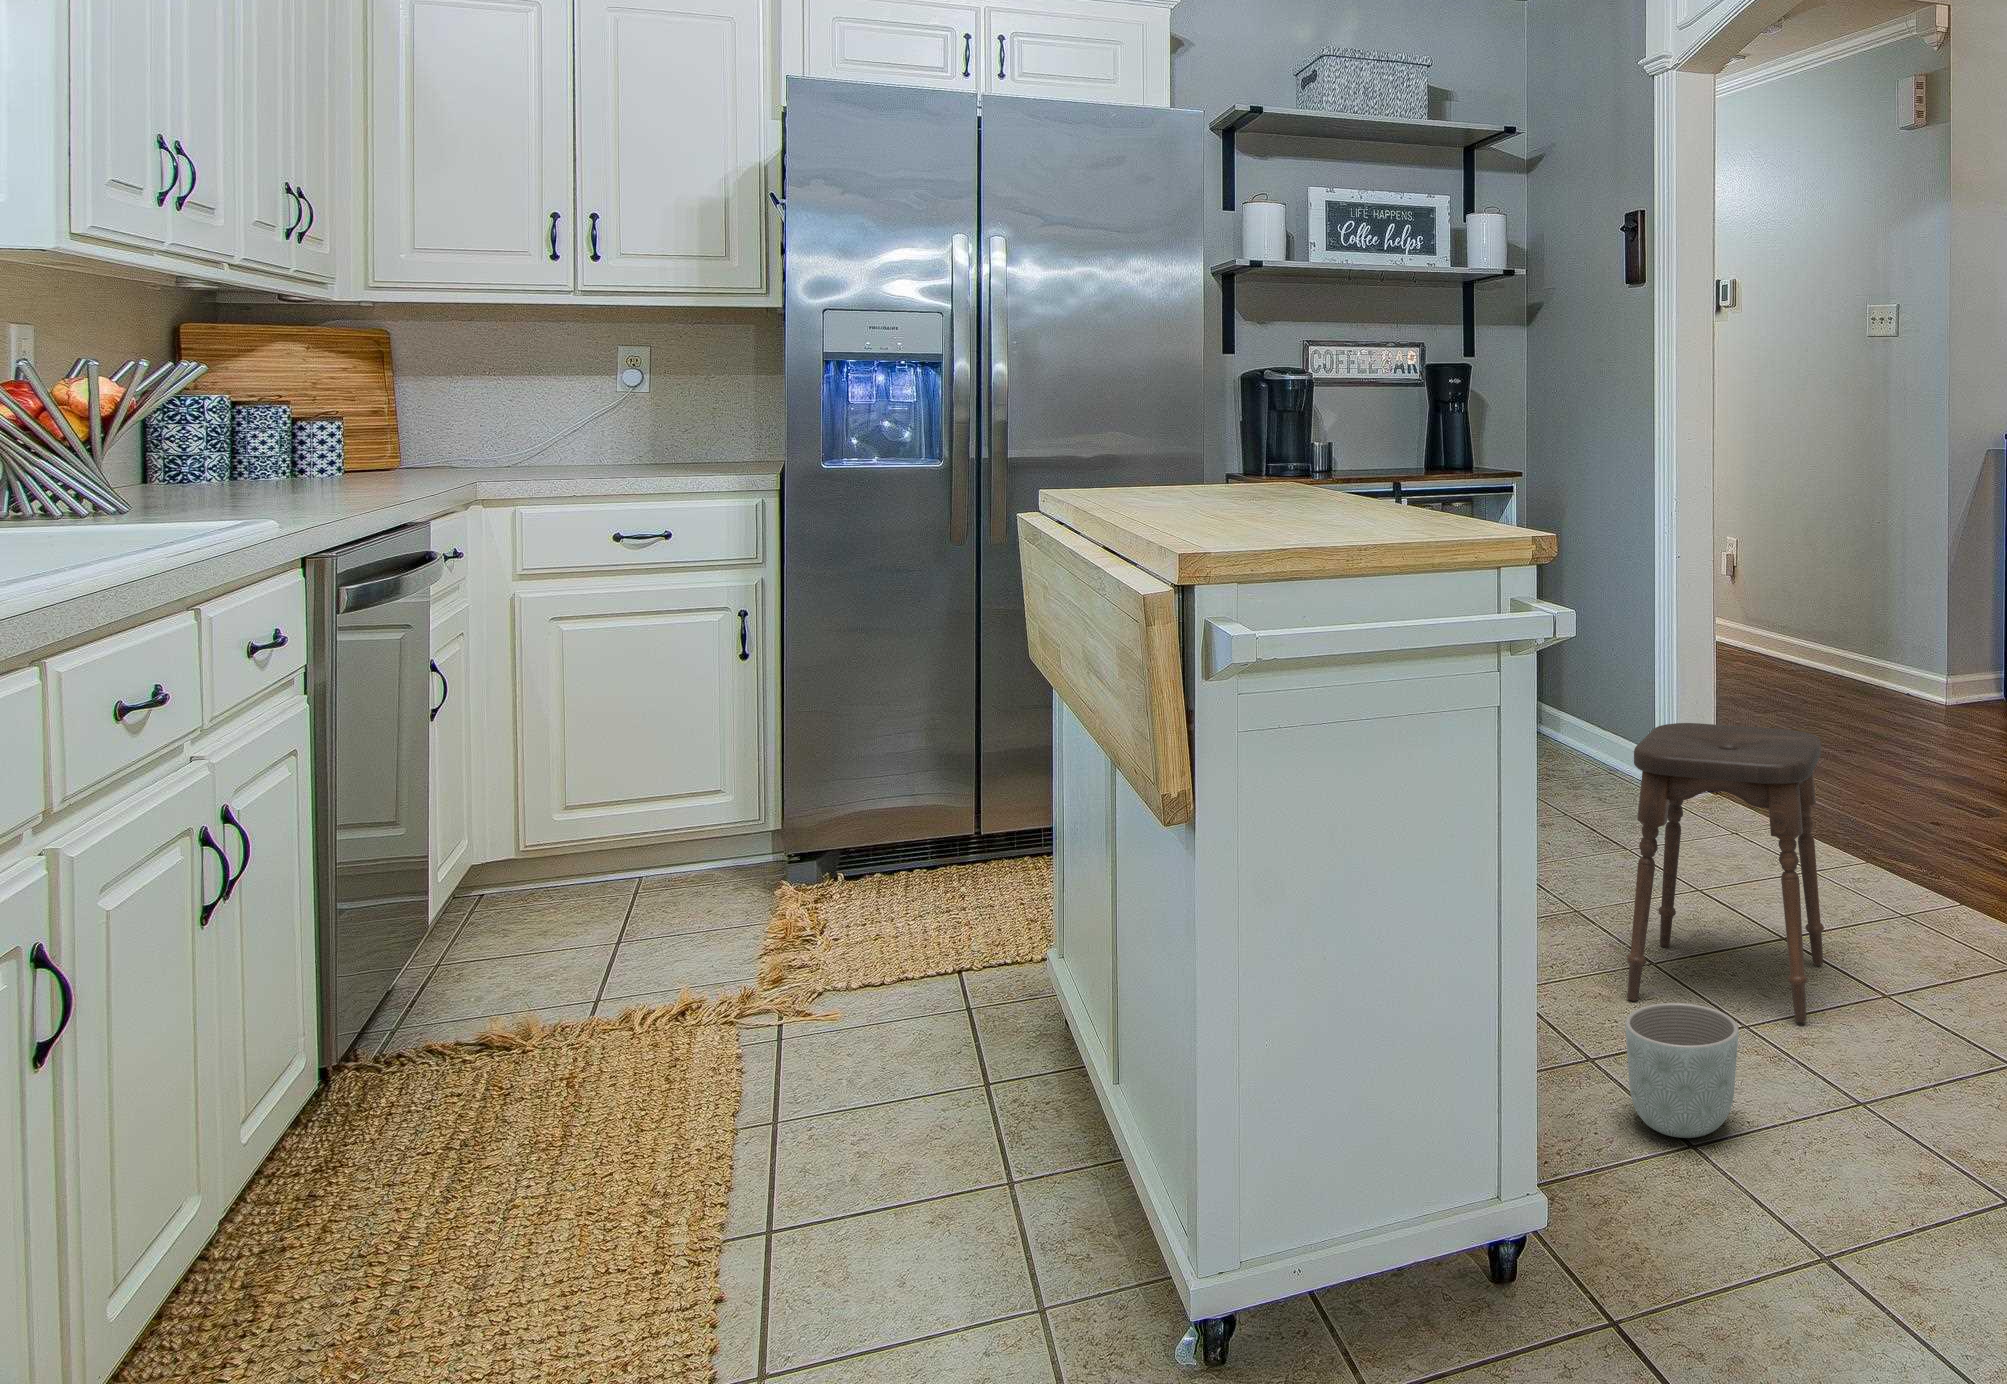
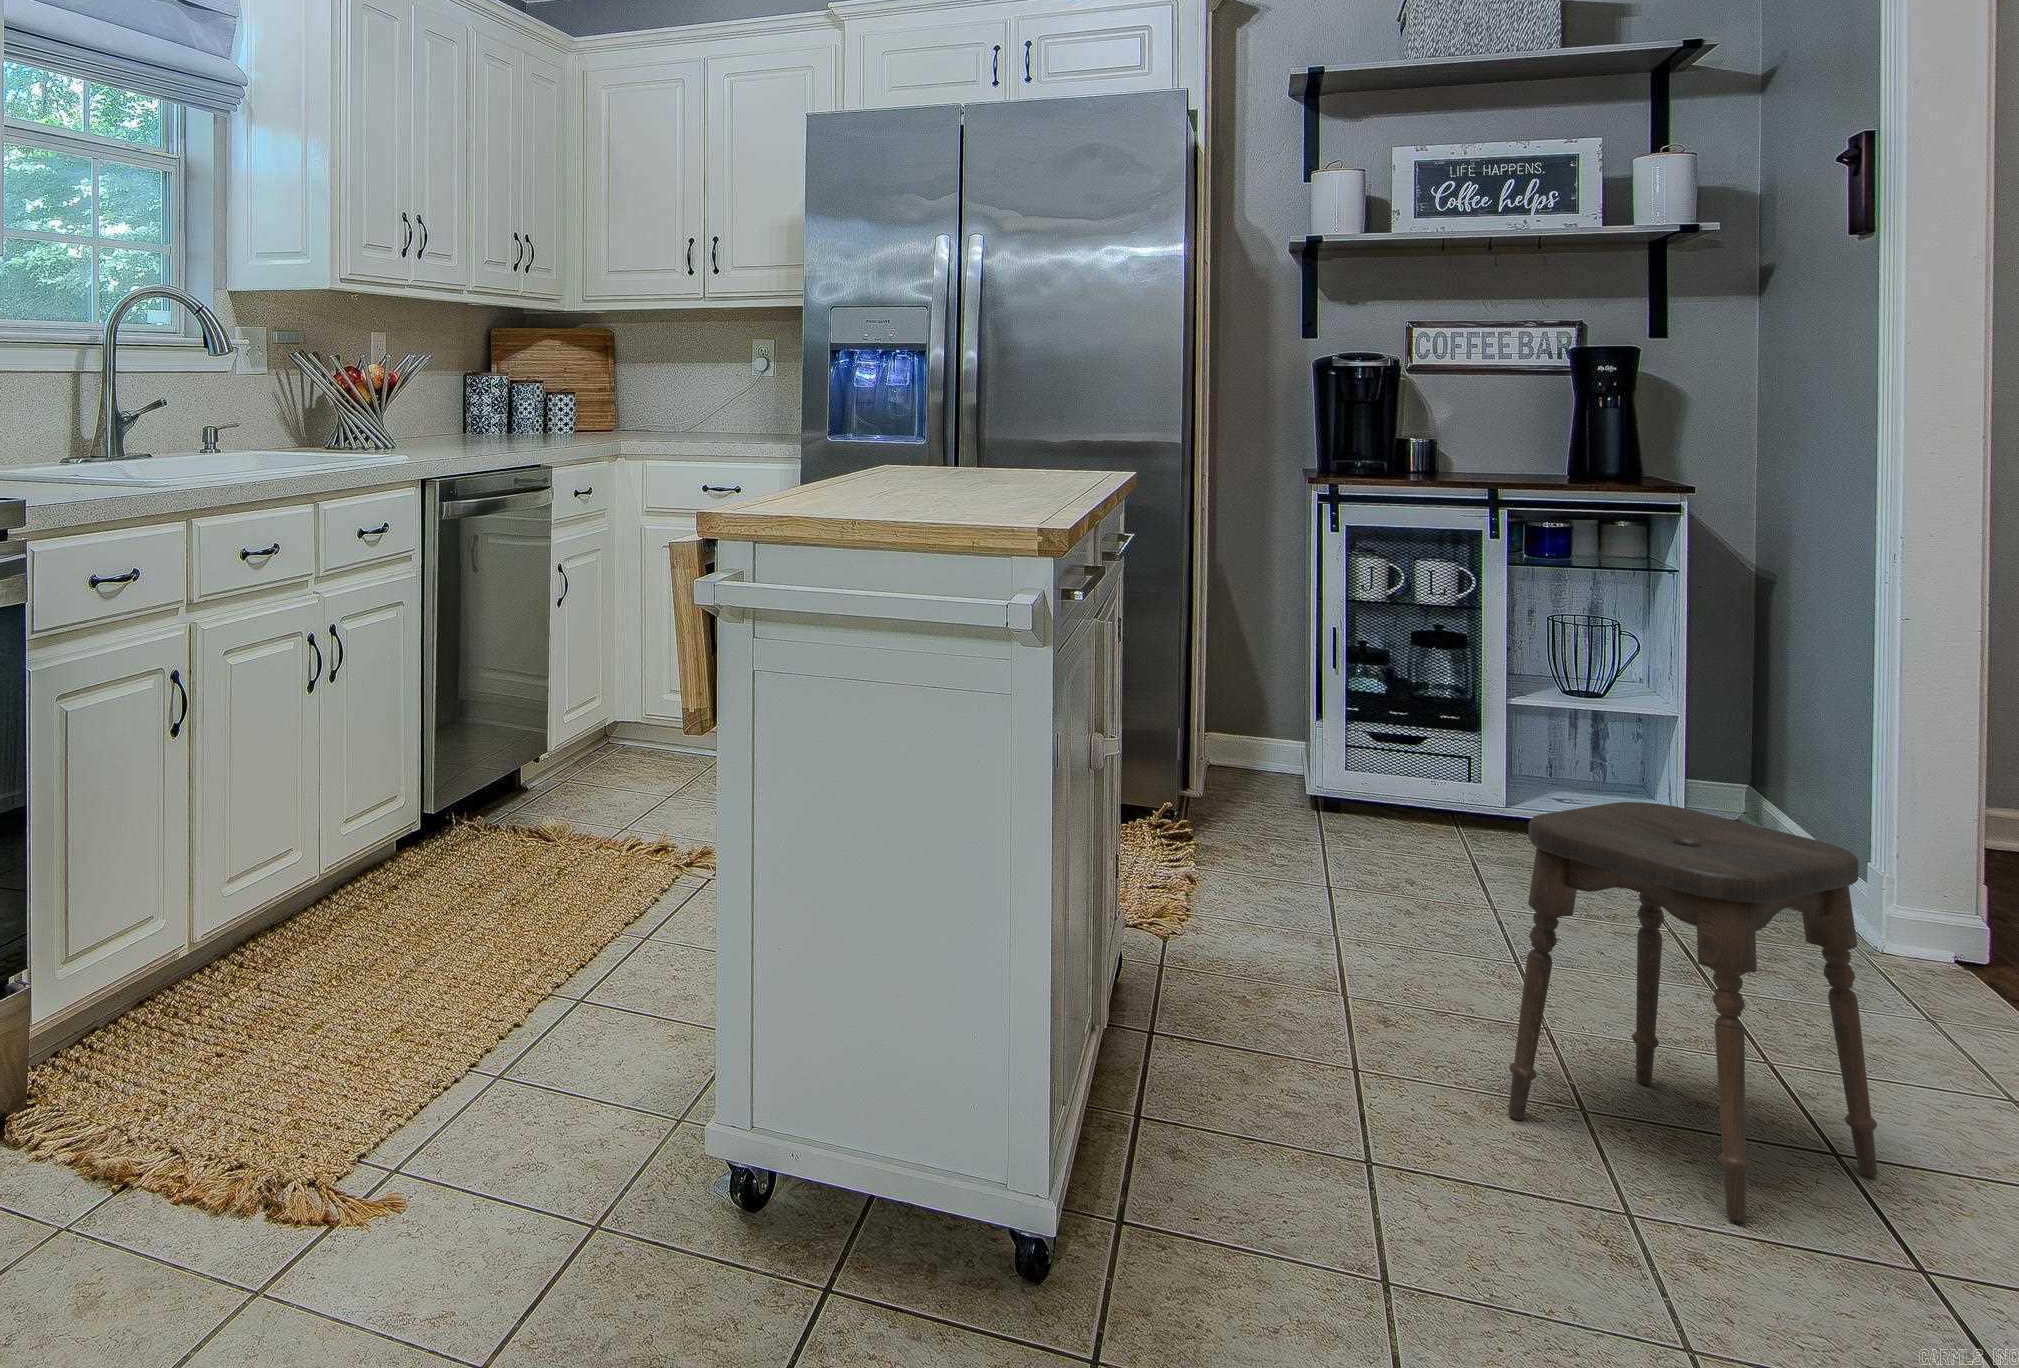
planter: present [1625,1003,1739,1138] -> none [1336,1097,1487,1265]

